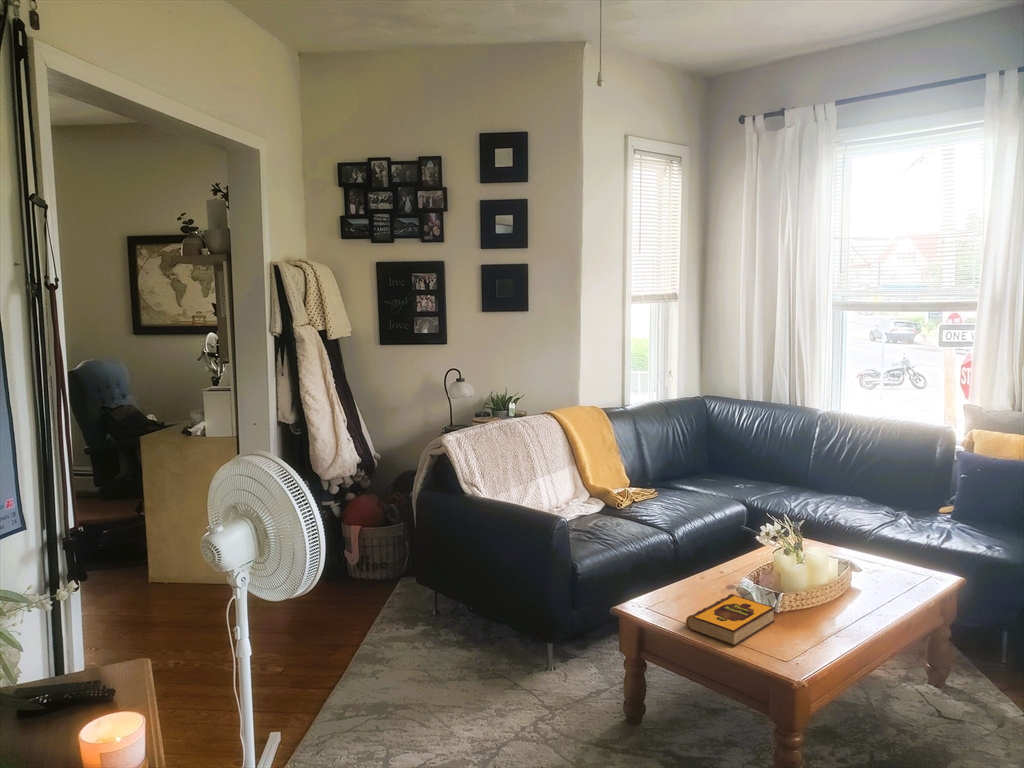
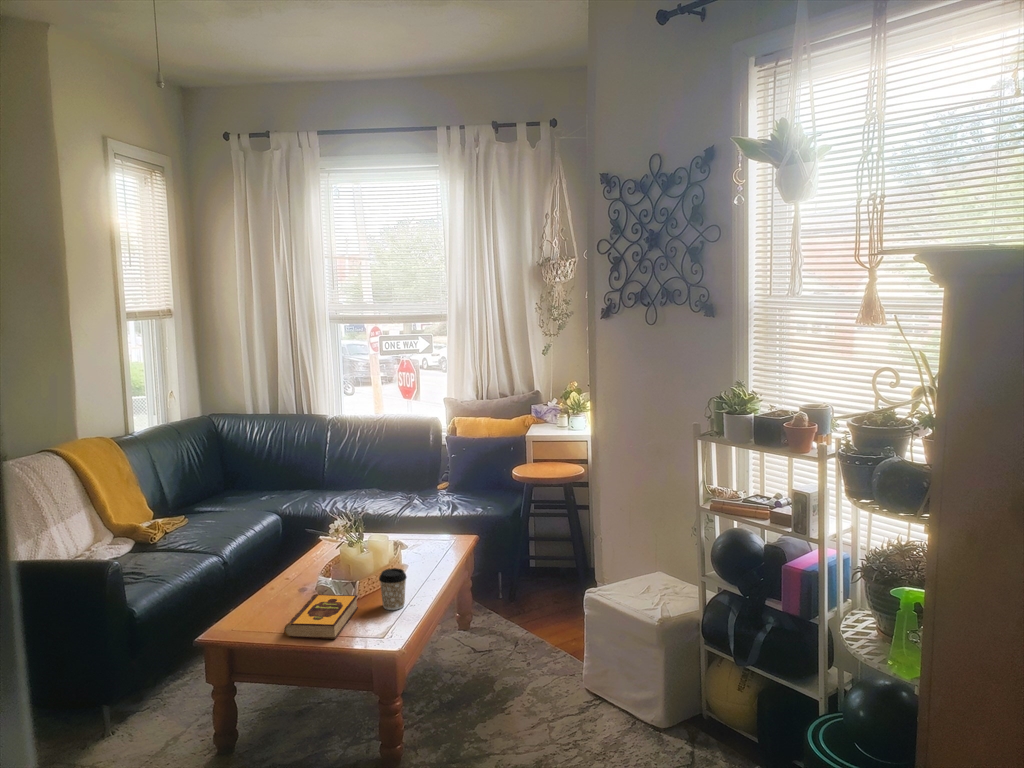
coffee cup: none [800,588,834,636] -> present [379,568,407,610]

